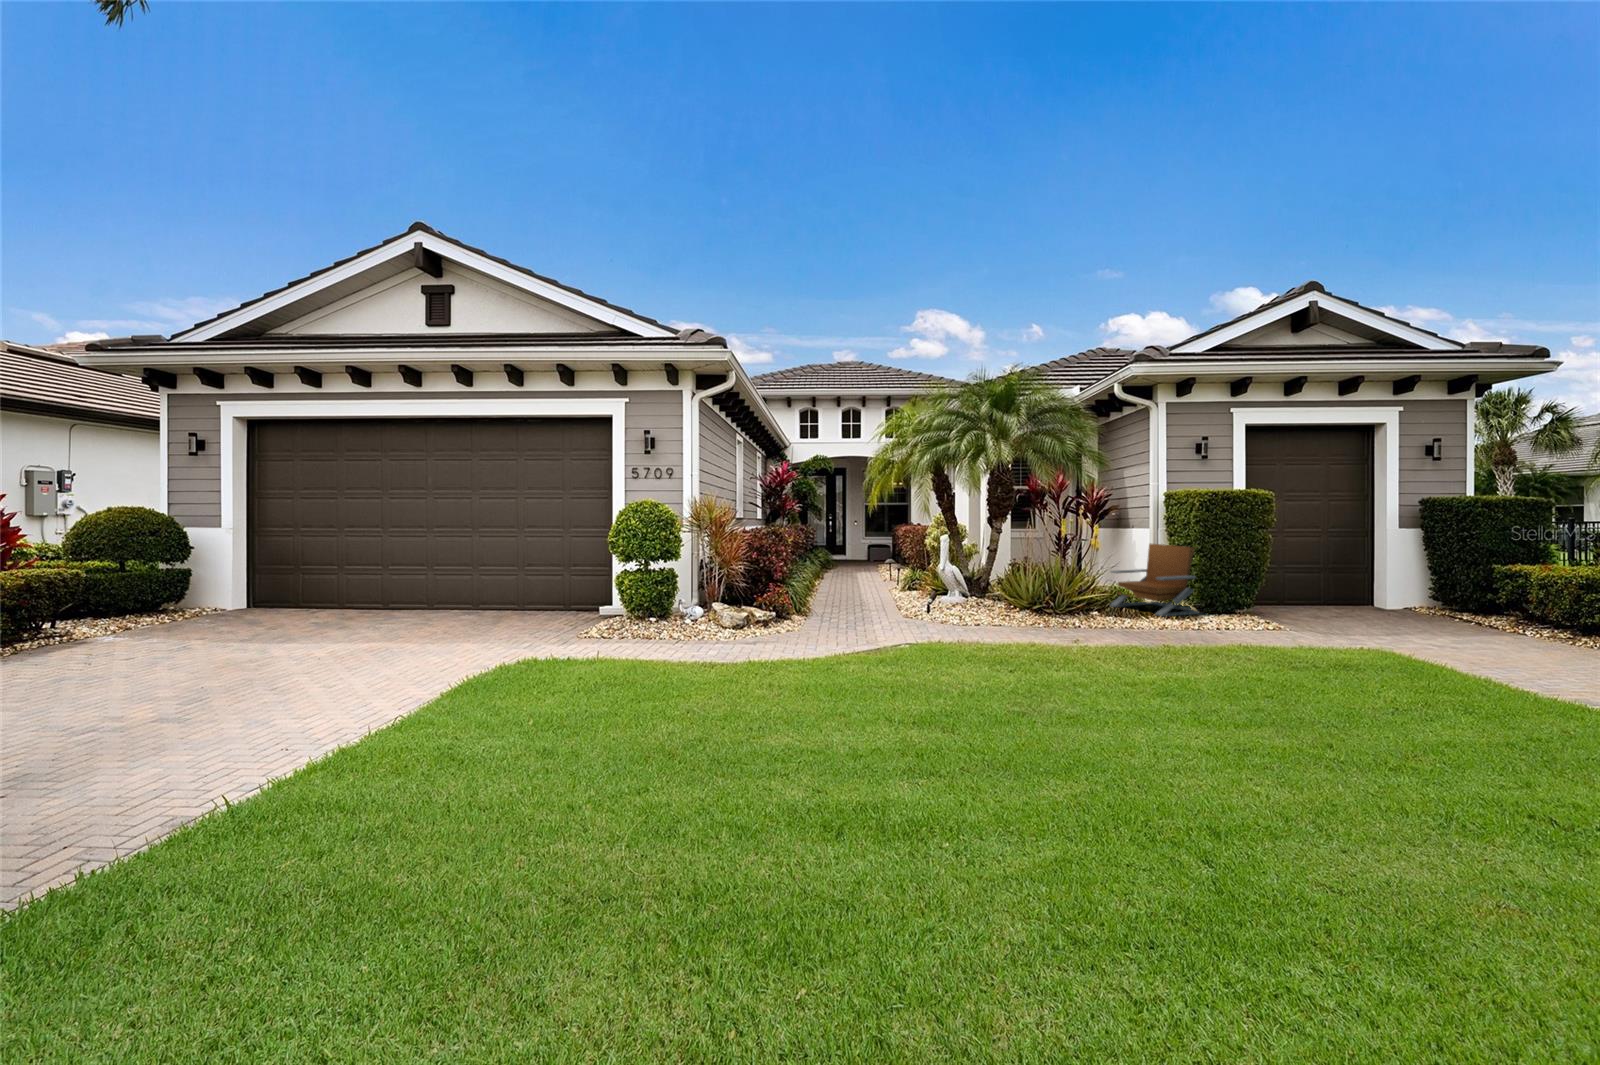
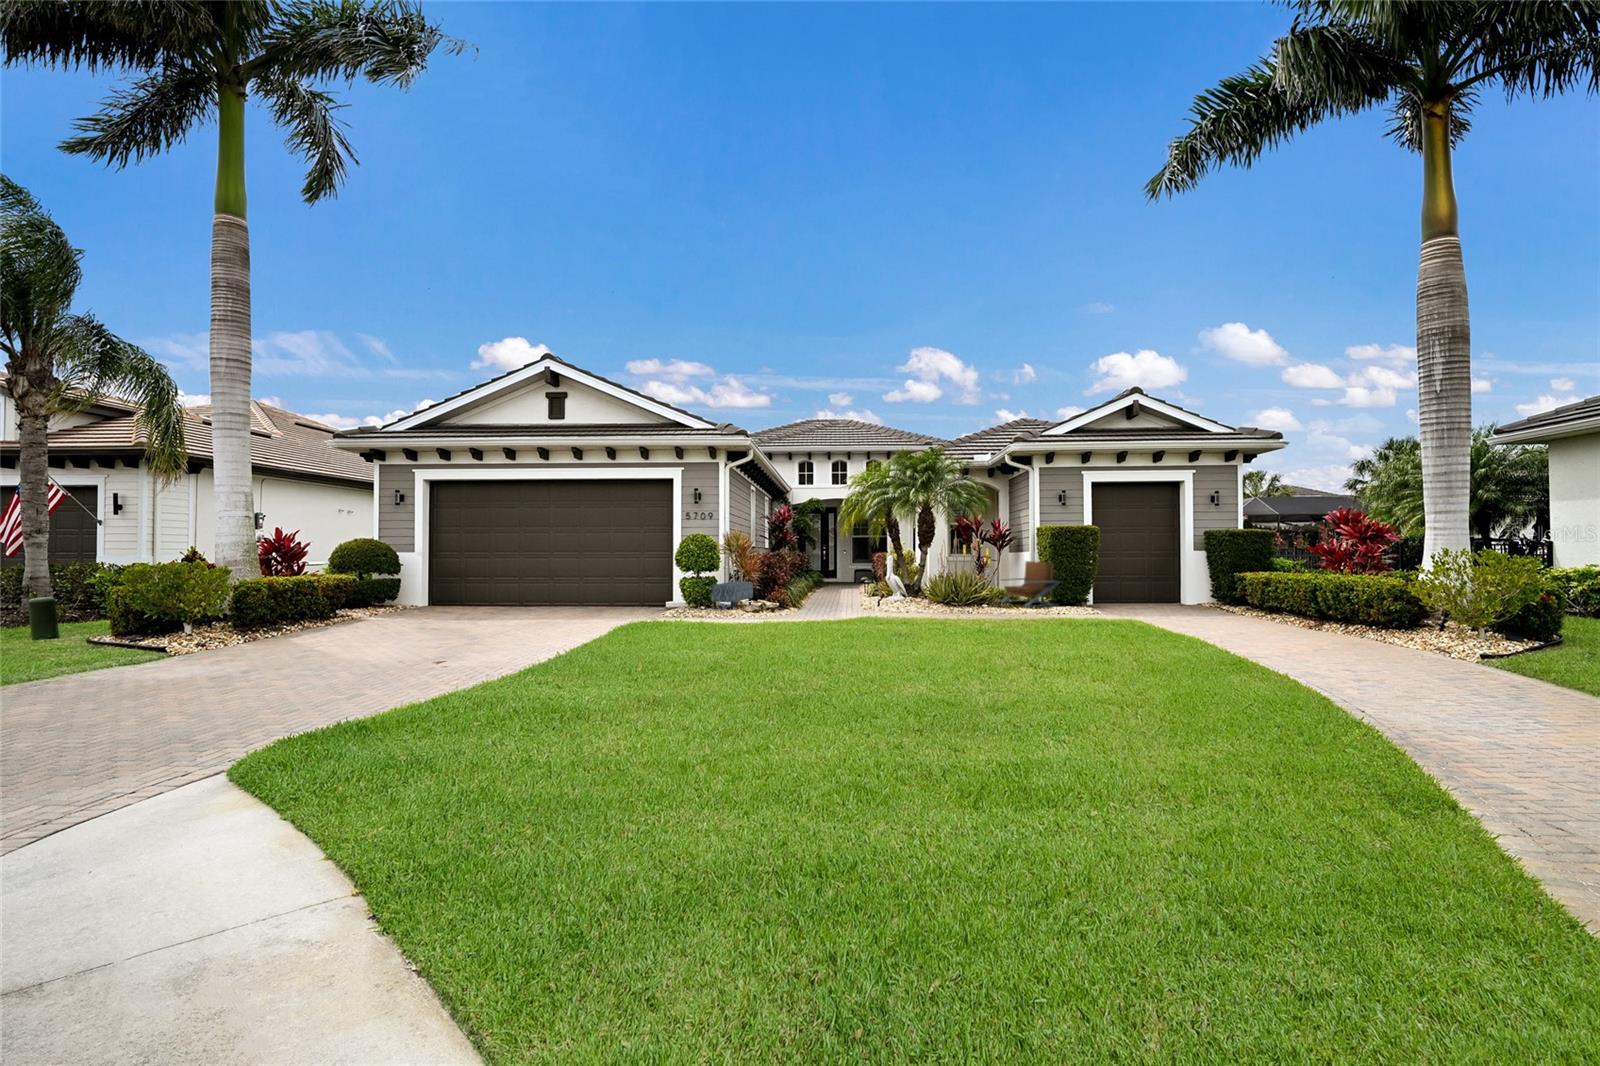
bench: none [670,574,735,621] -> present [712,582,753,610]

